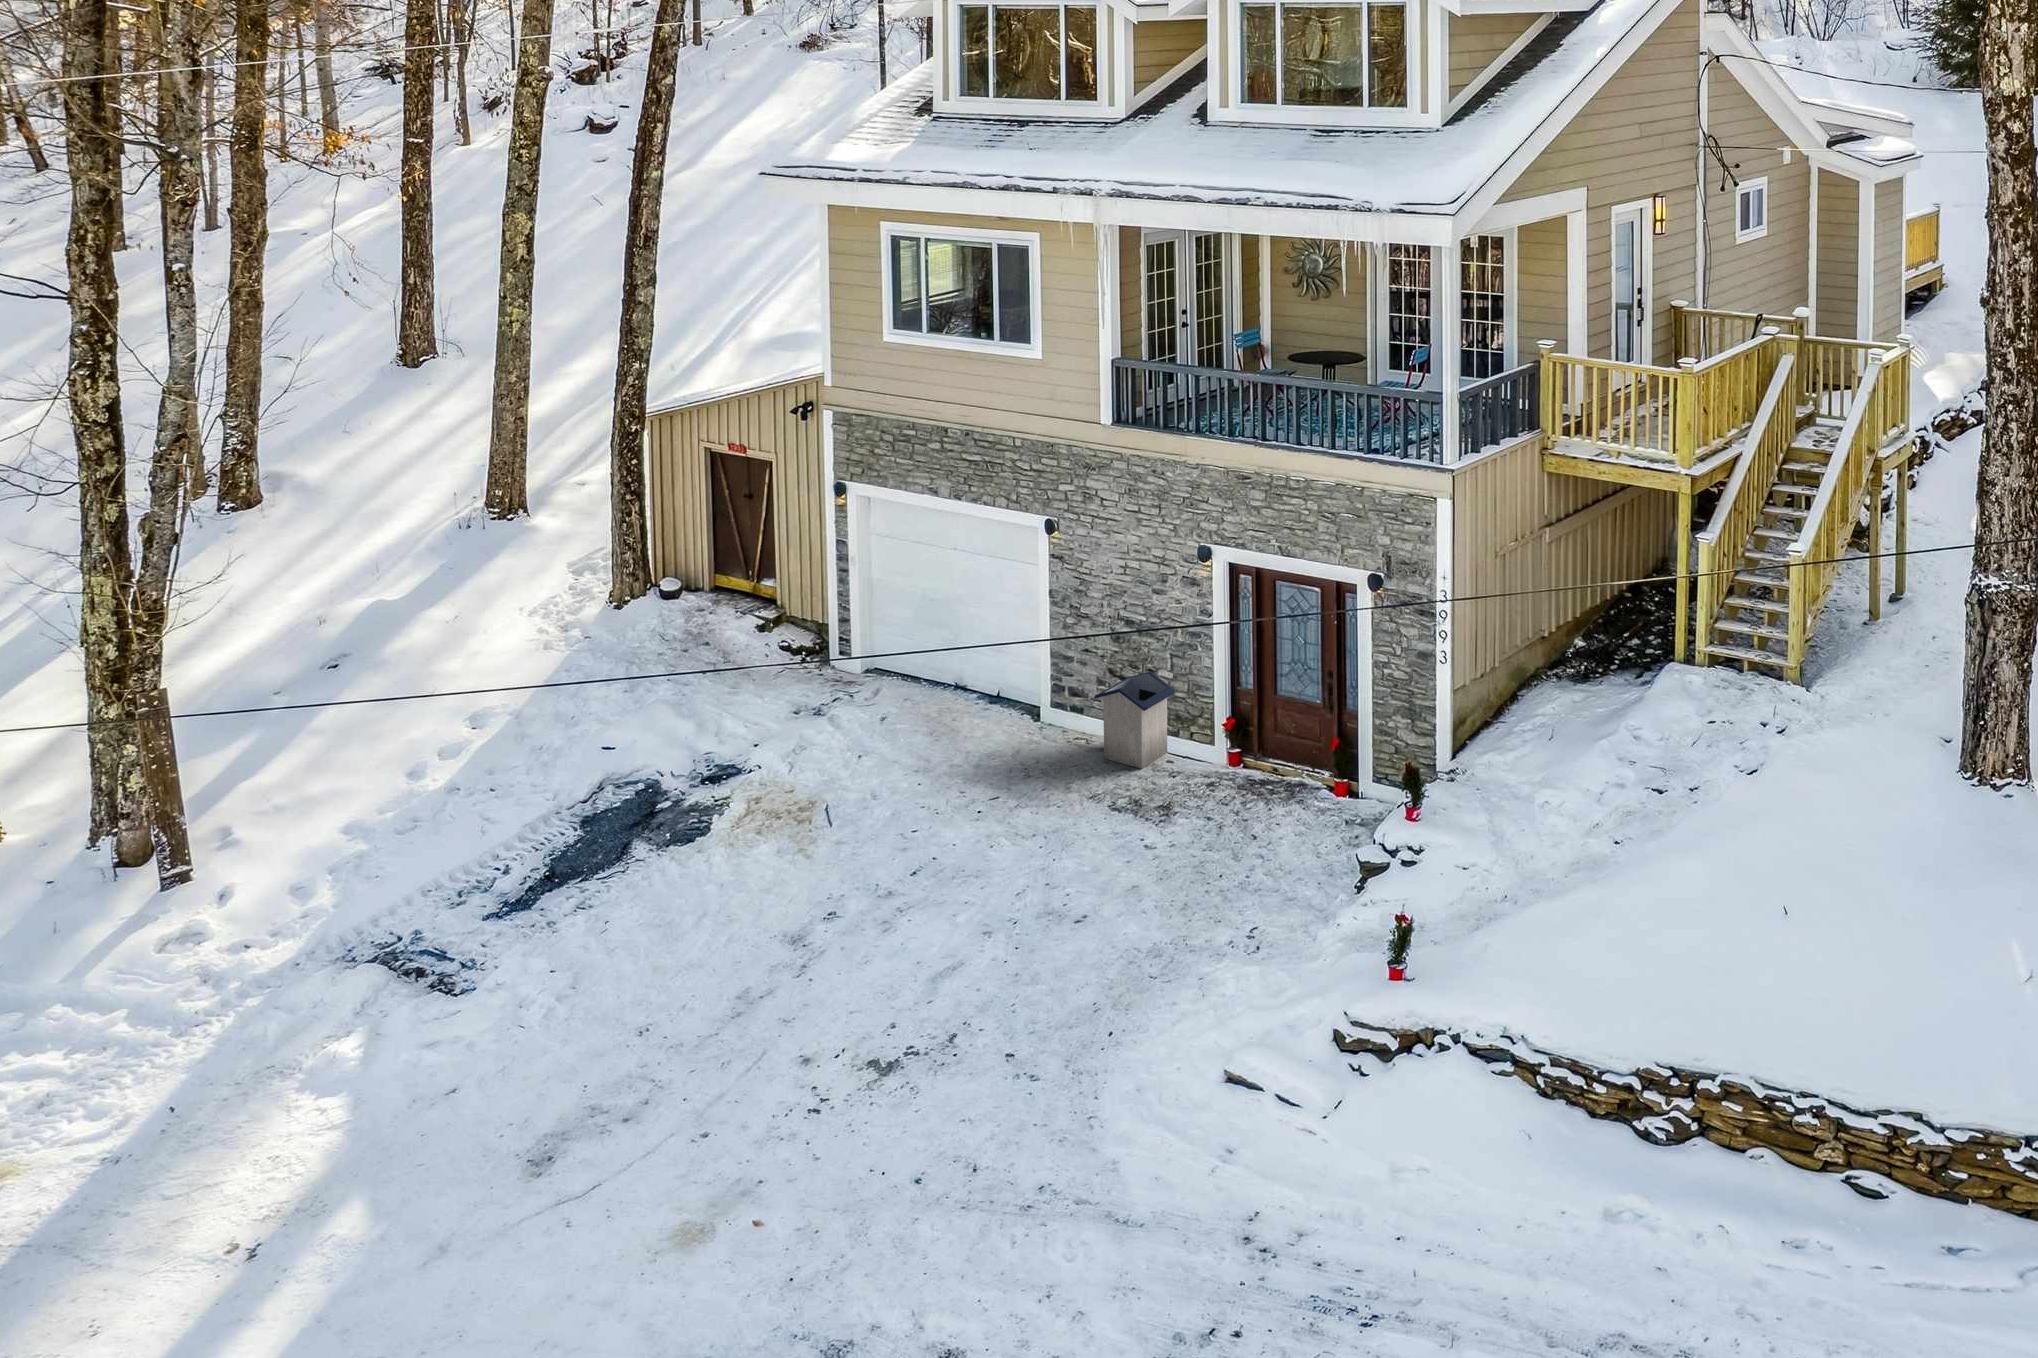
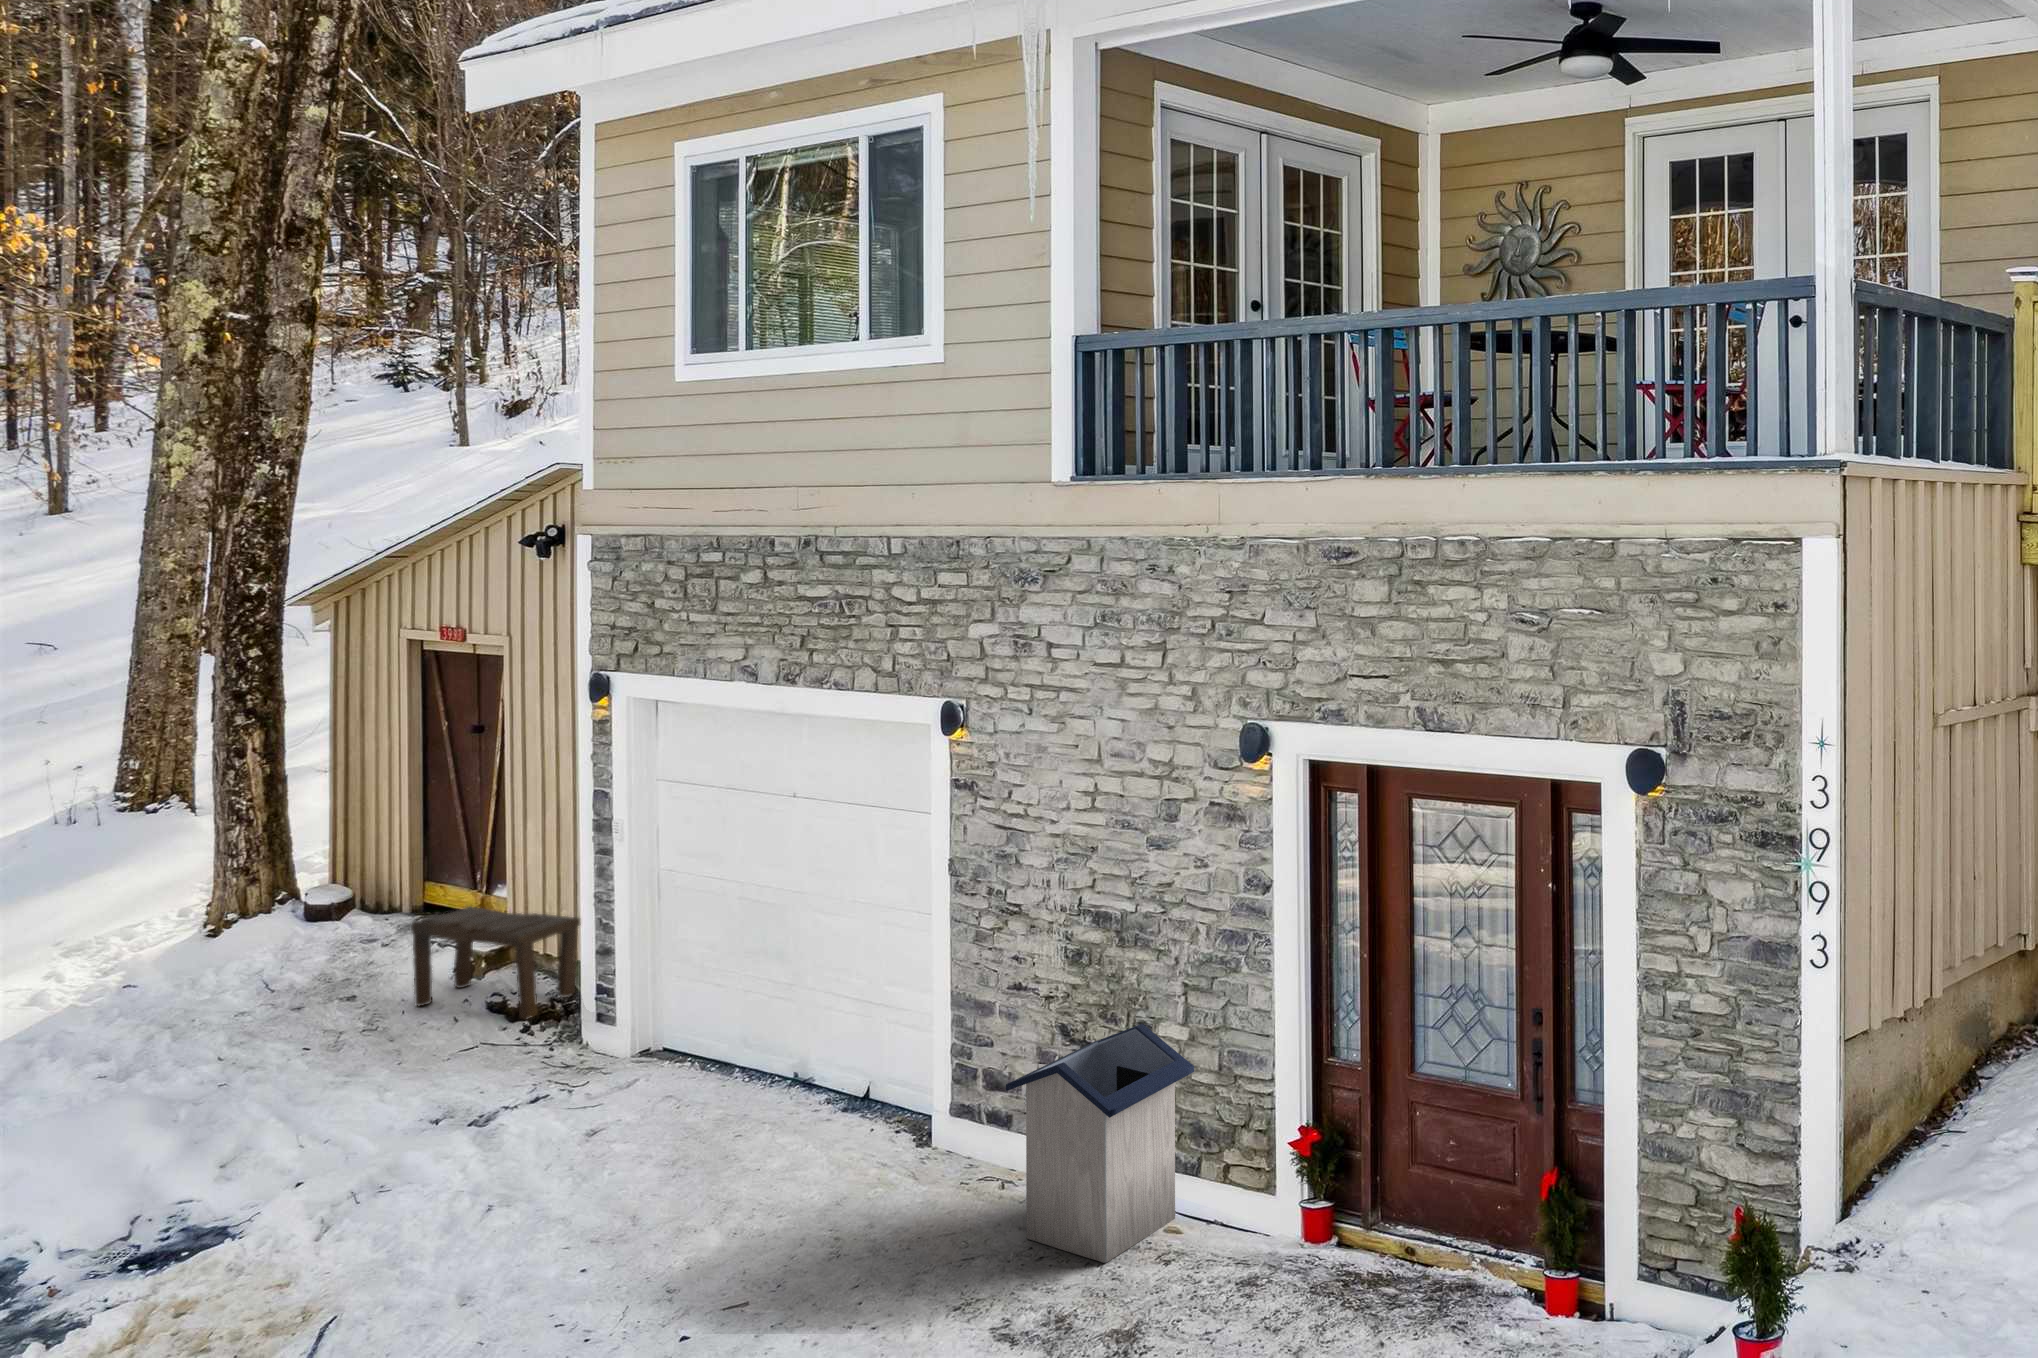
bench: none [744,596,829,654] -> present [411,907,581,1020]

